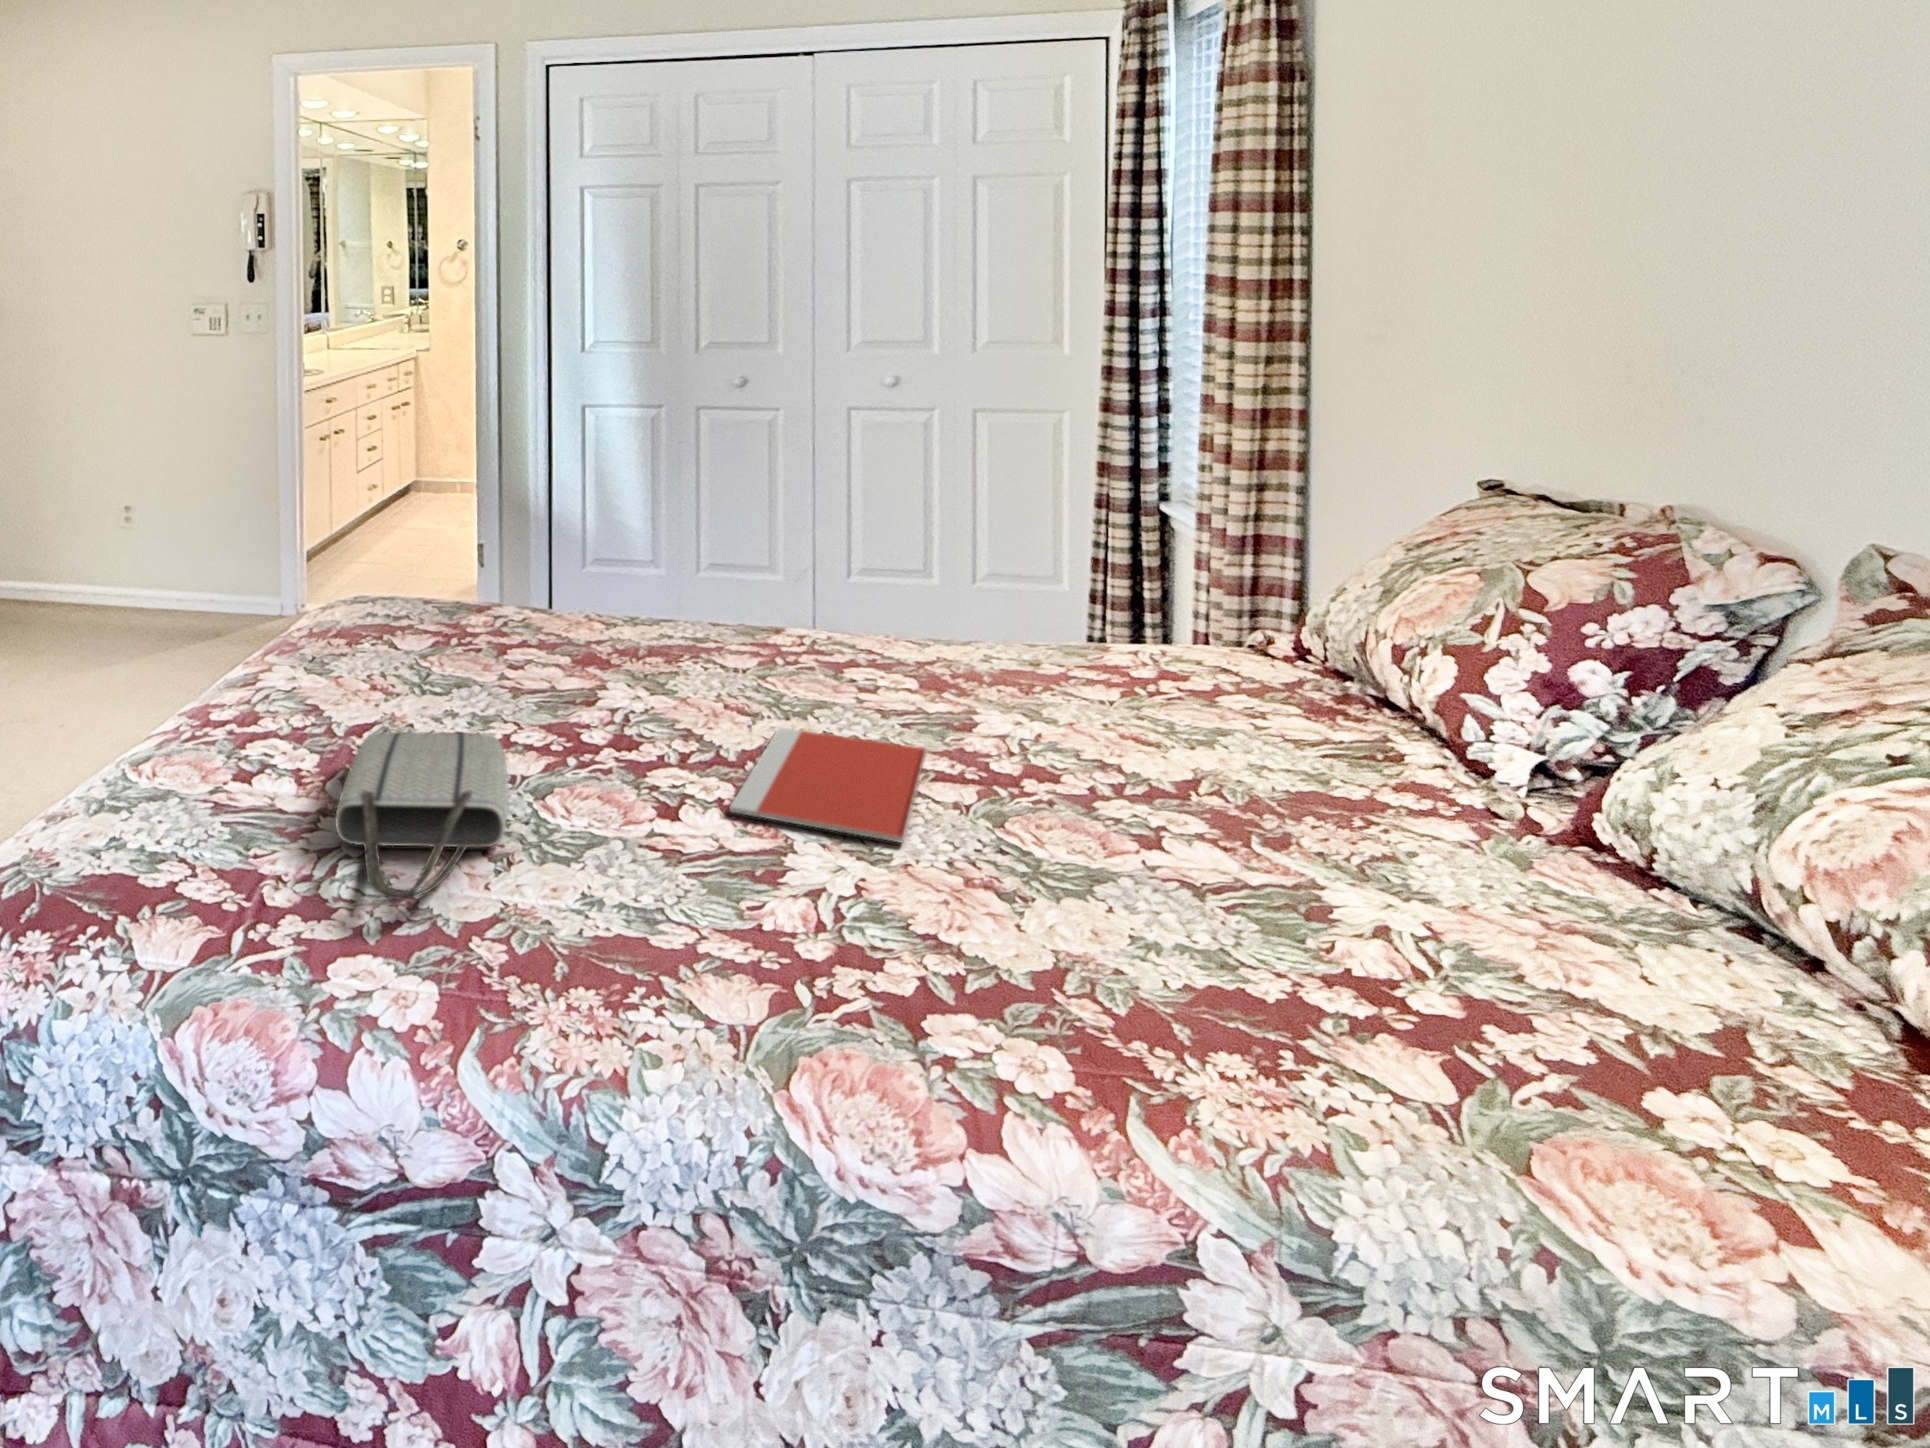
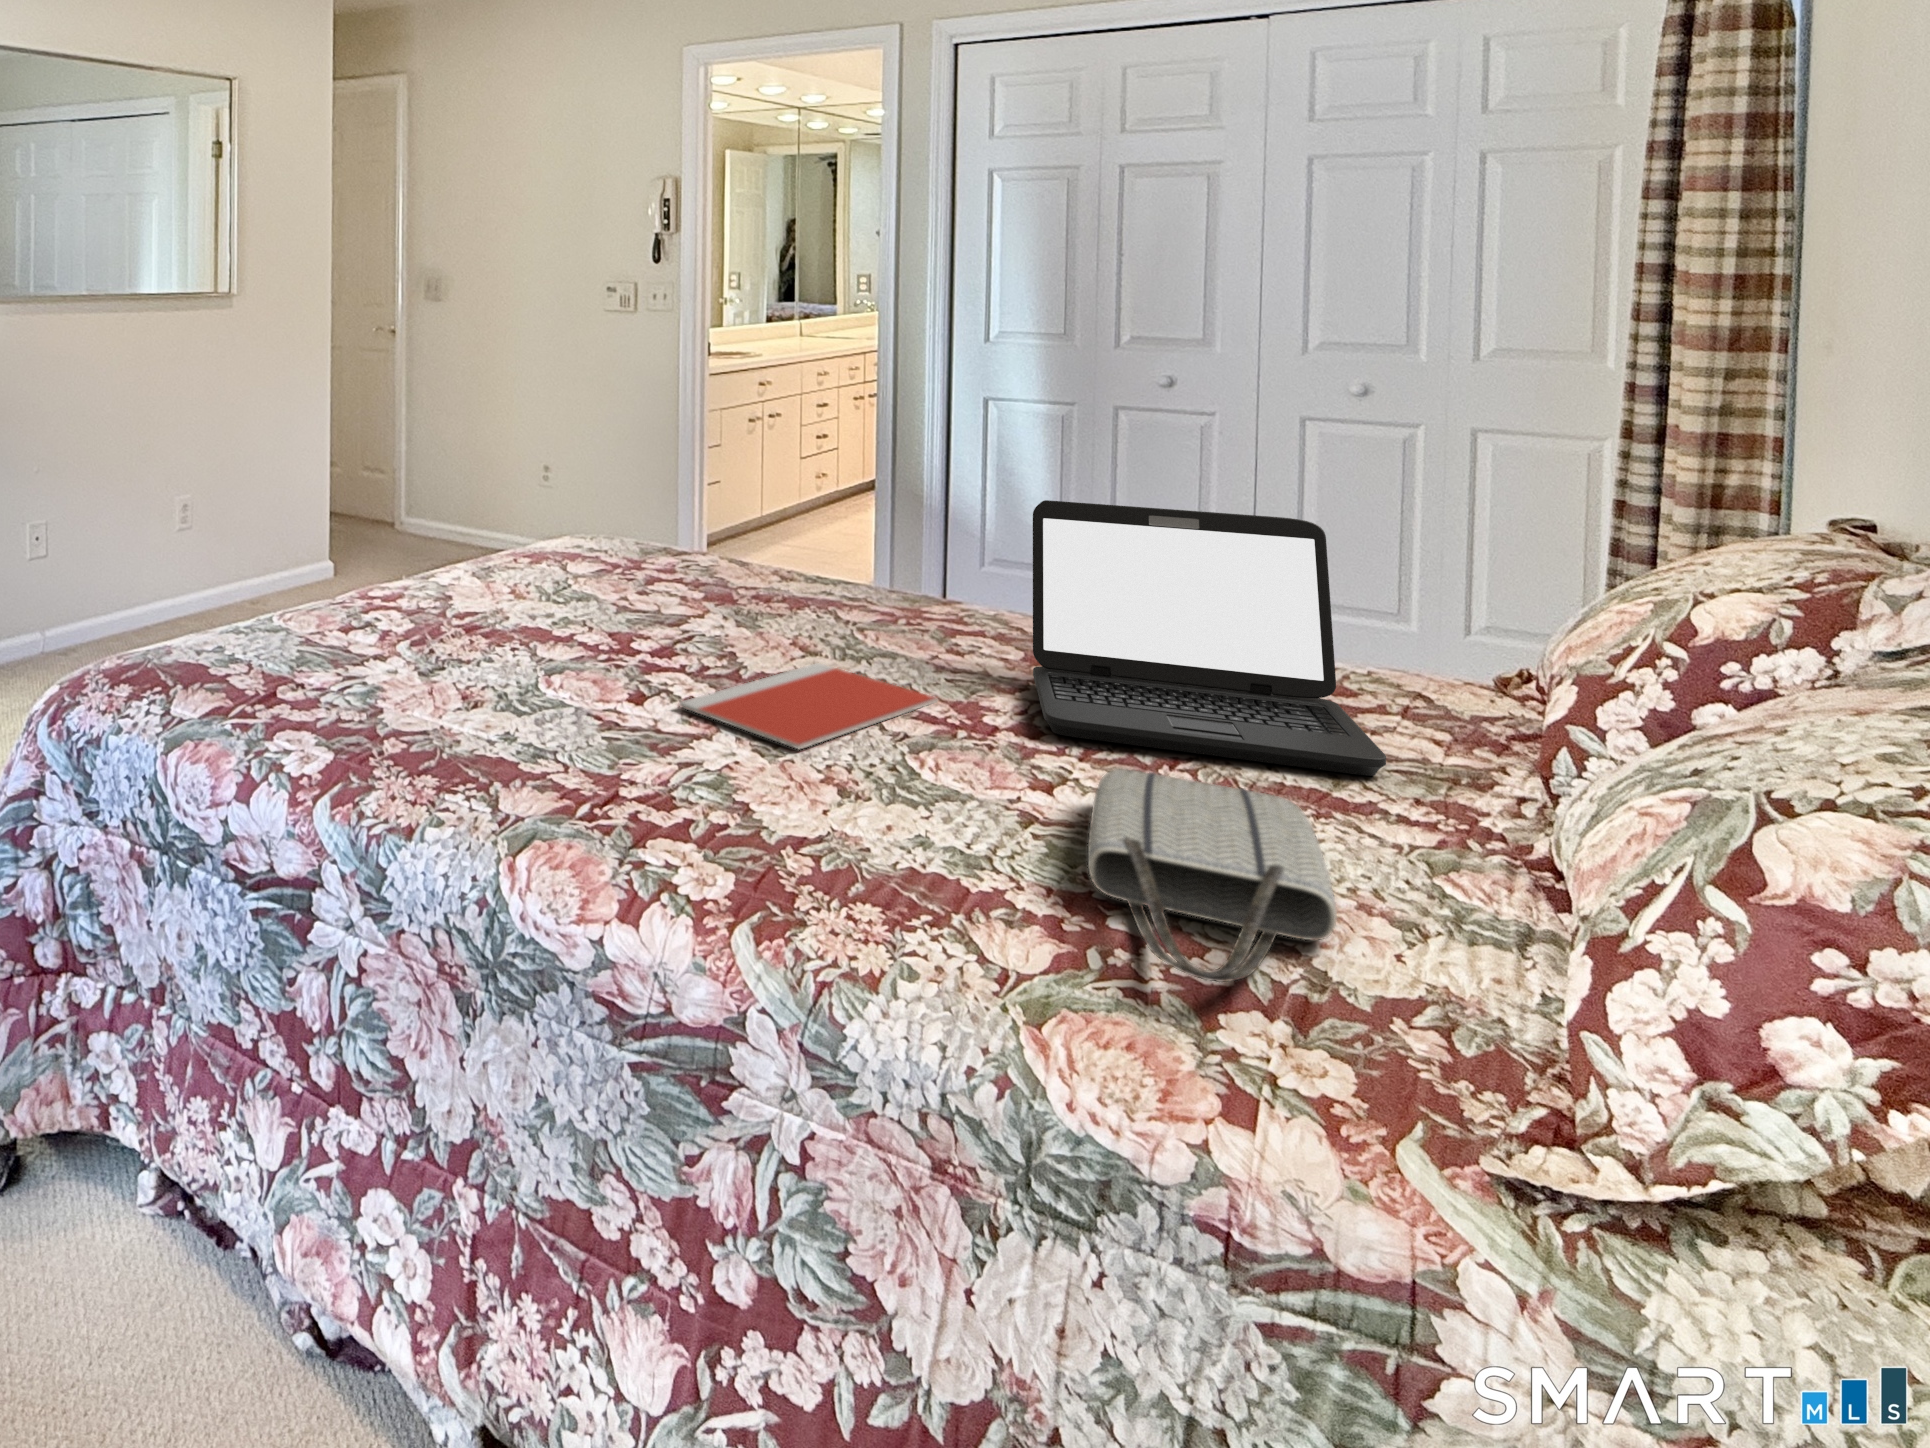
laptop: none [939,528,1328,770] -> present [1033,500,1386,776]
tote bag: present [335,731,508,899] -> present [1088,769,1337,982]

